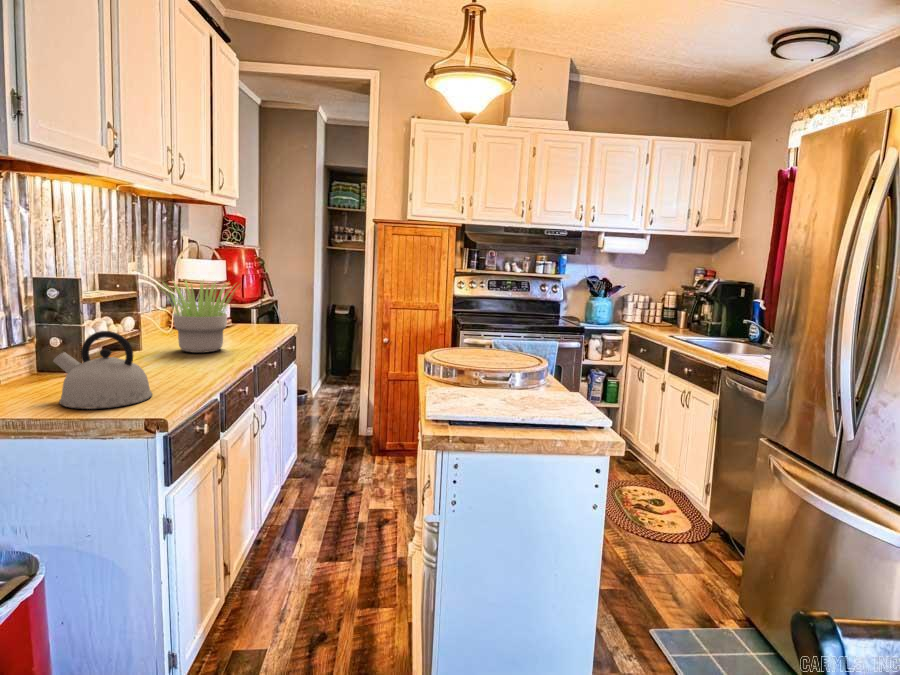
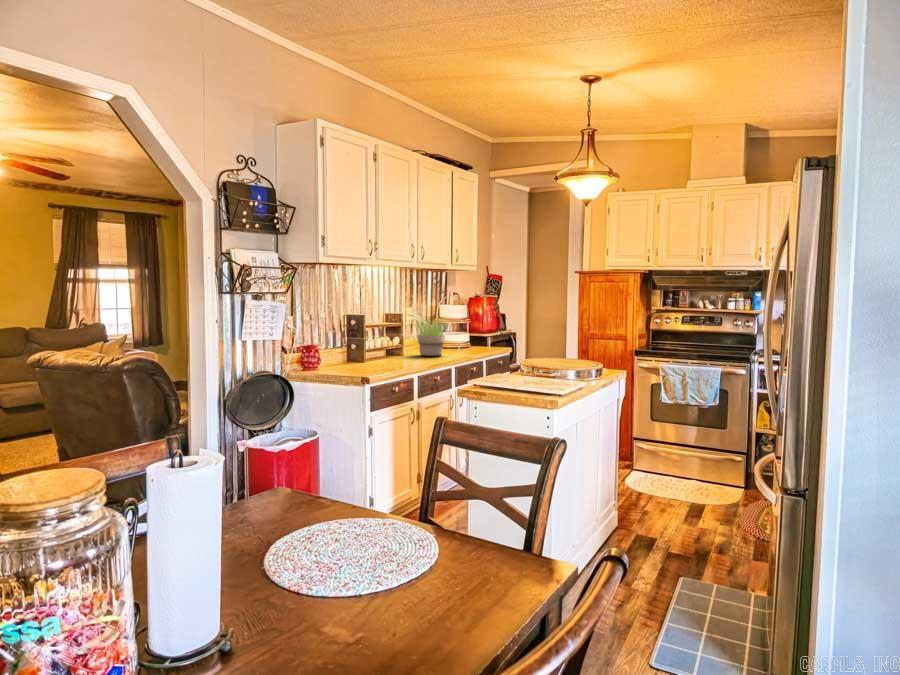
kettle: present [53,331,152,409] -> none [349,336,384,368]

